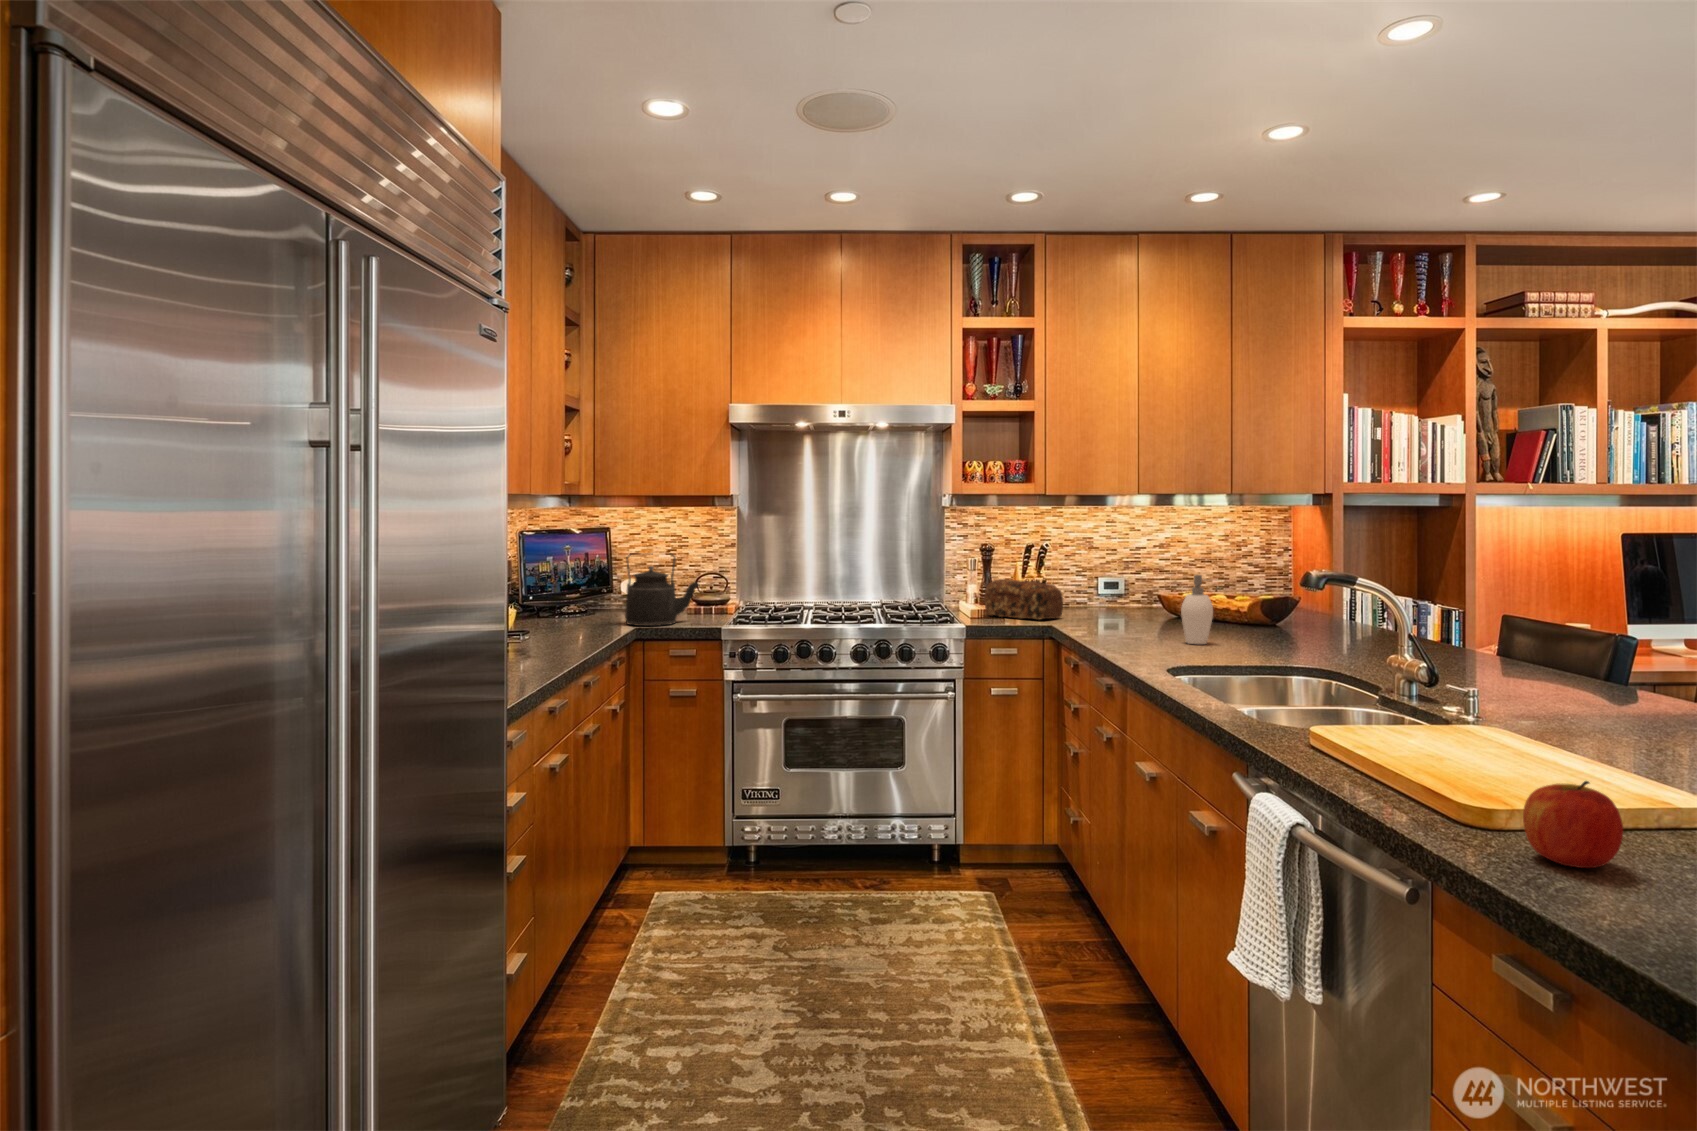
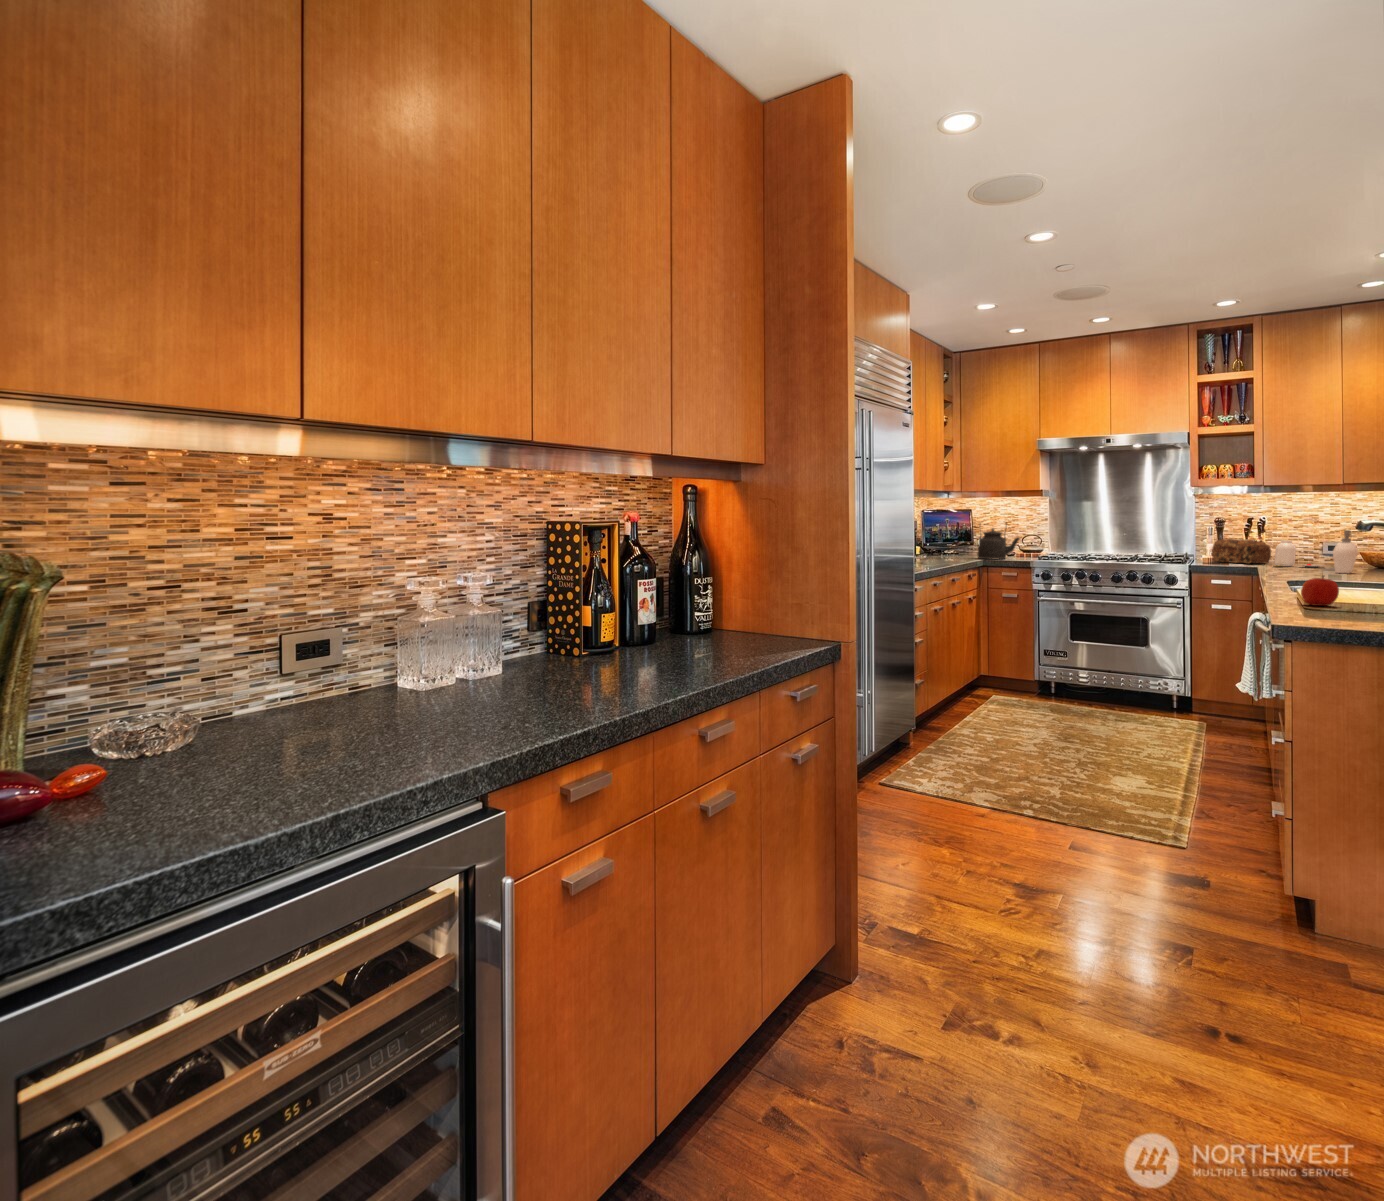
jar: none [1079,584,1147,627] -> present [1274,540,1325,567]

